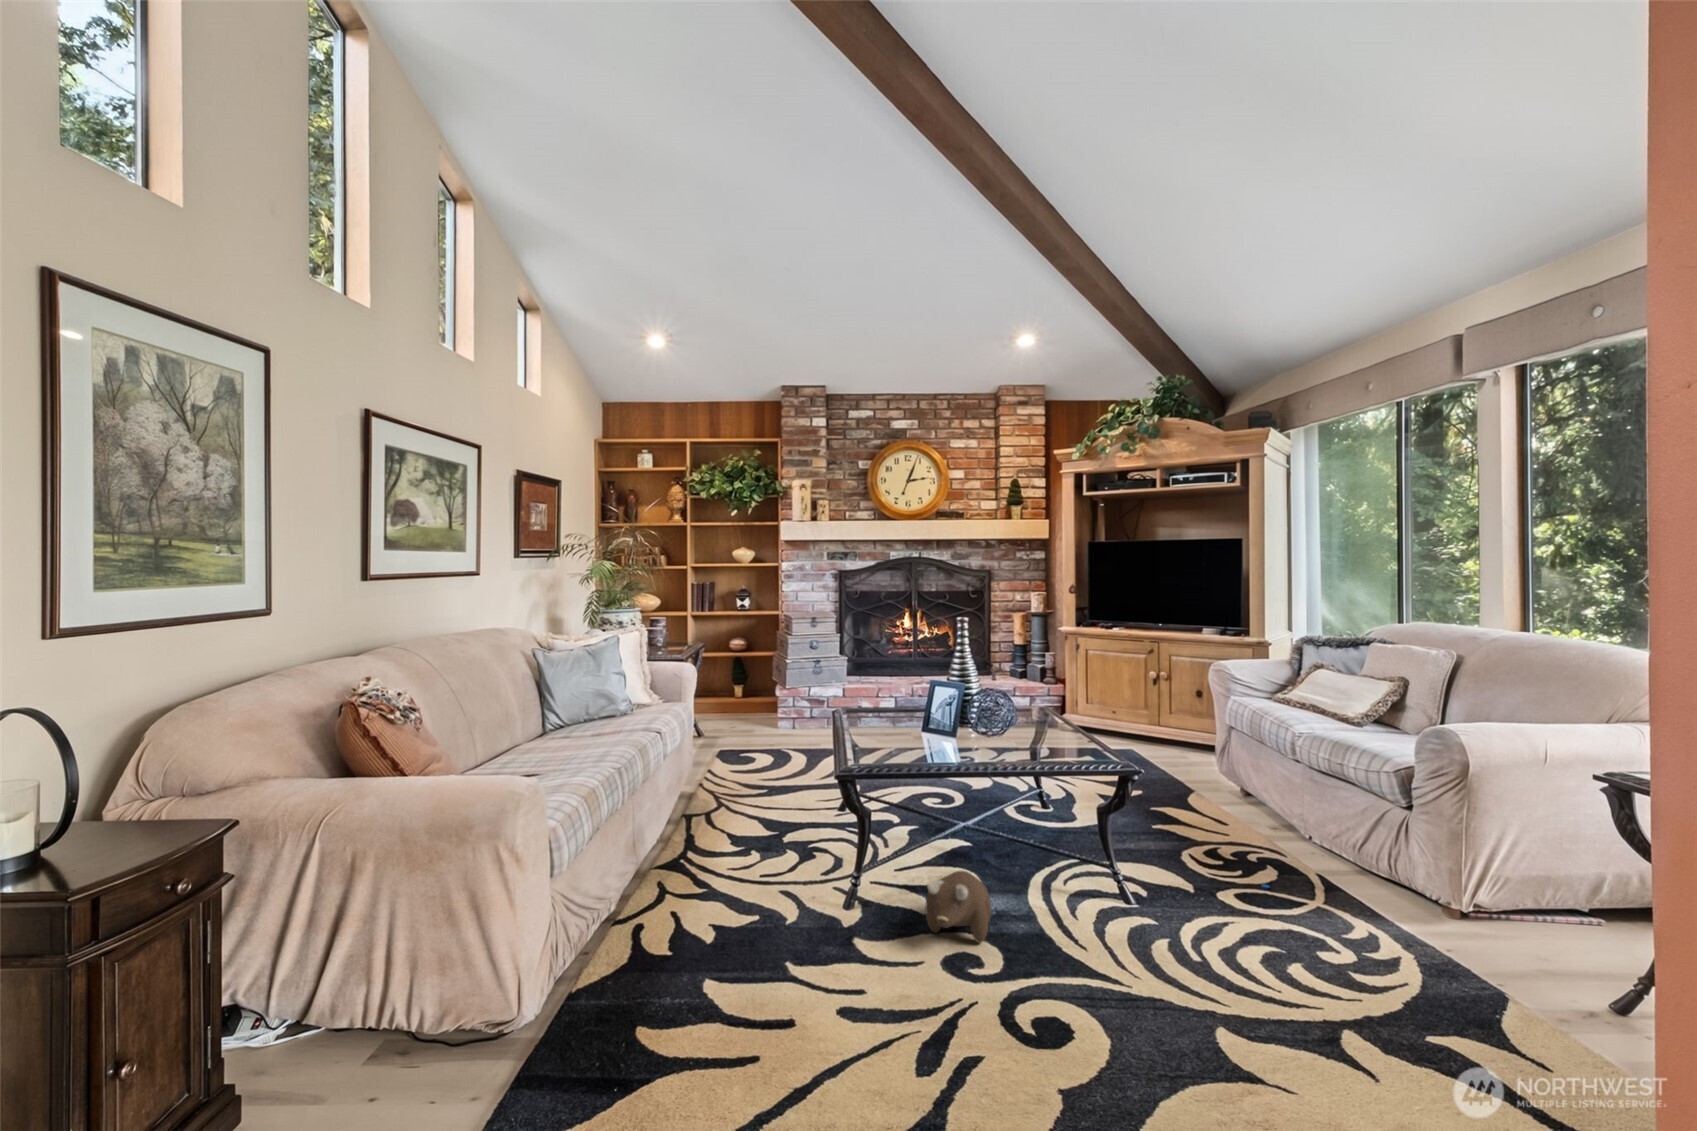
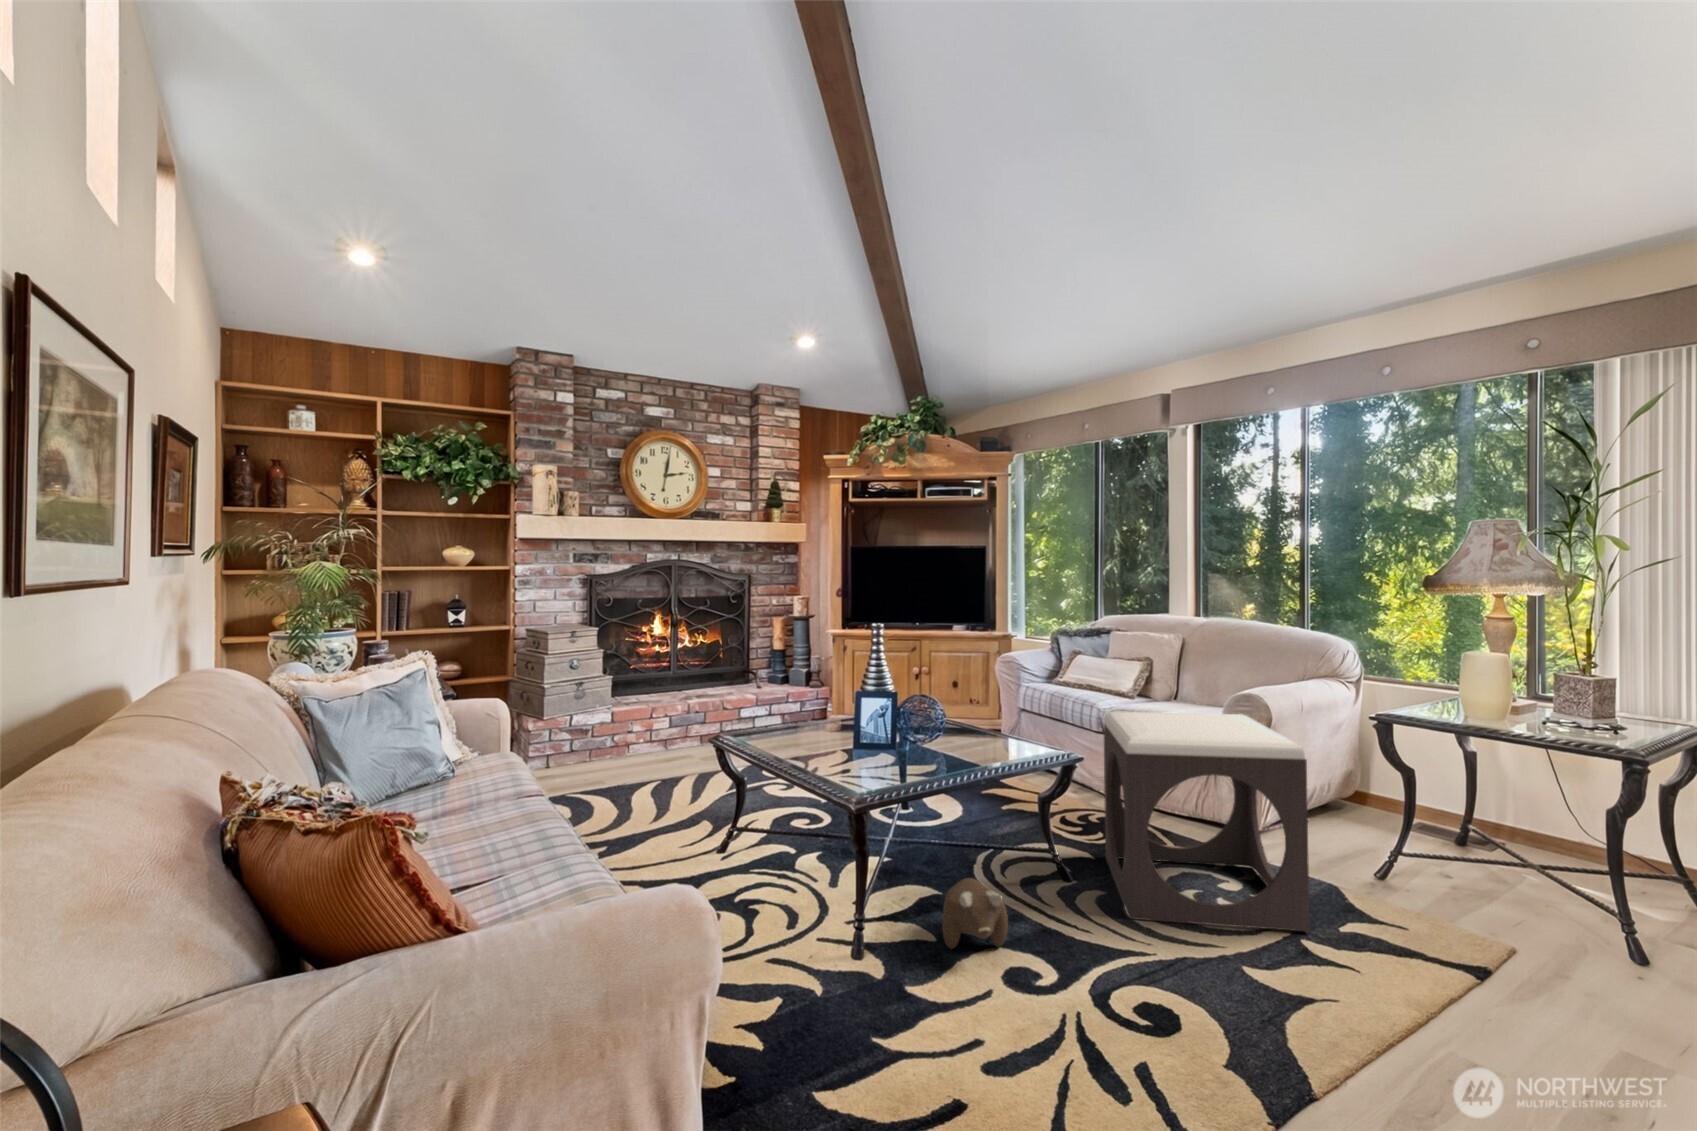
footstool: none [1150,731,1399,1032] -> present [1103,711,1310,932]

